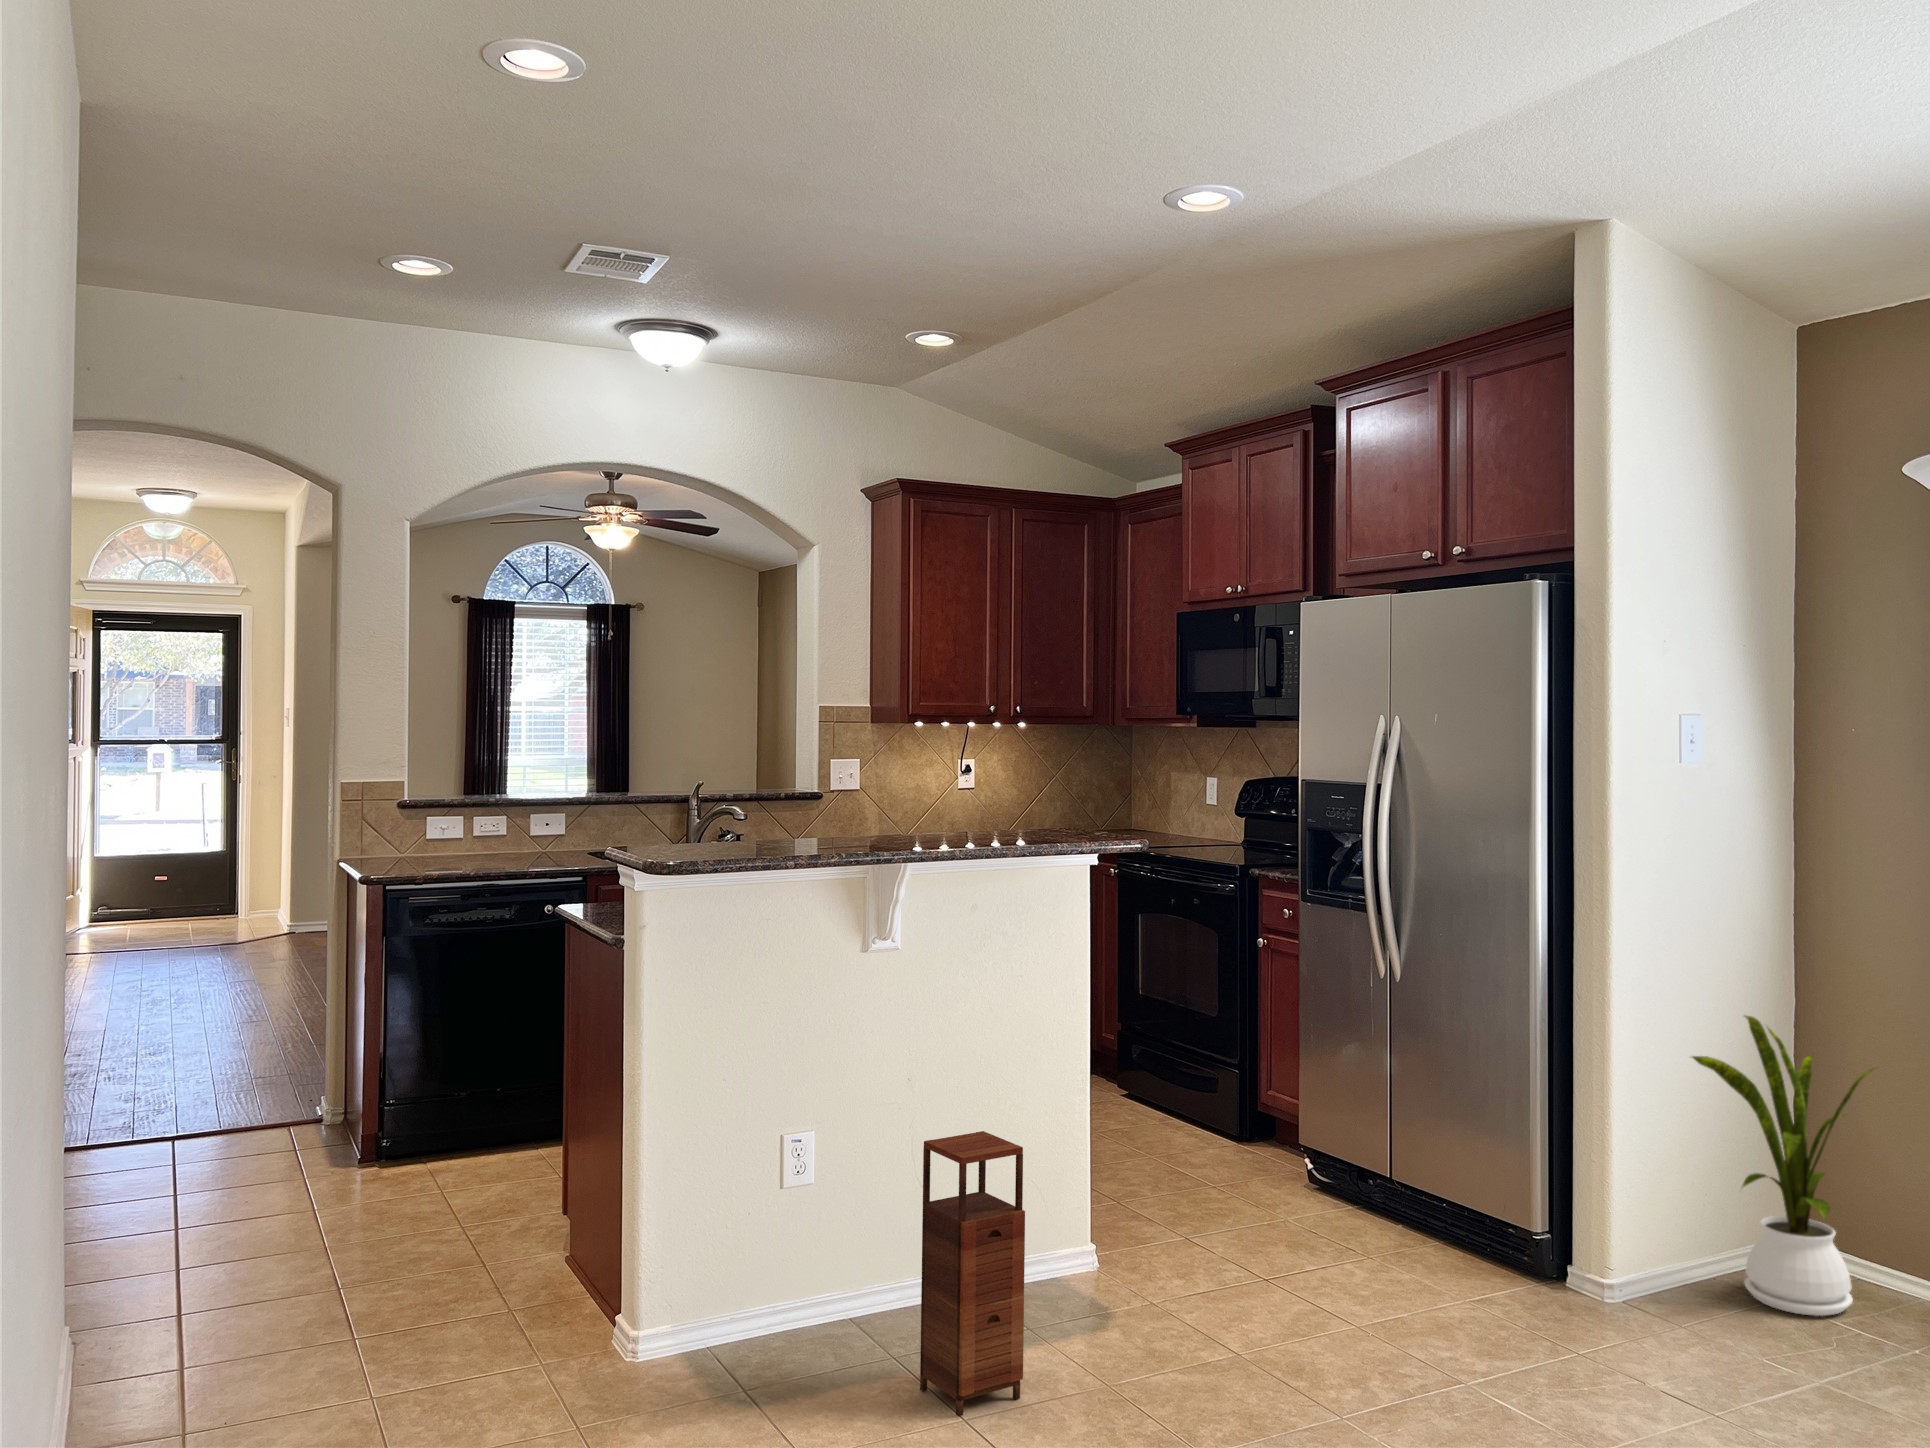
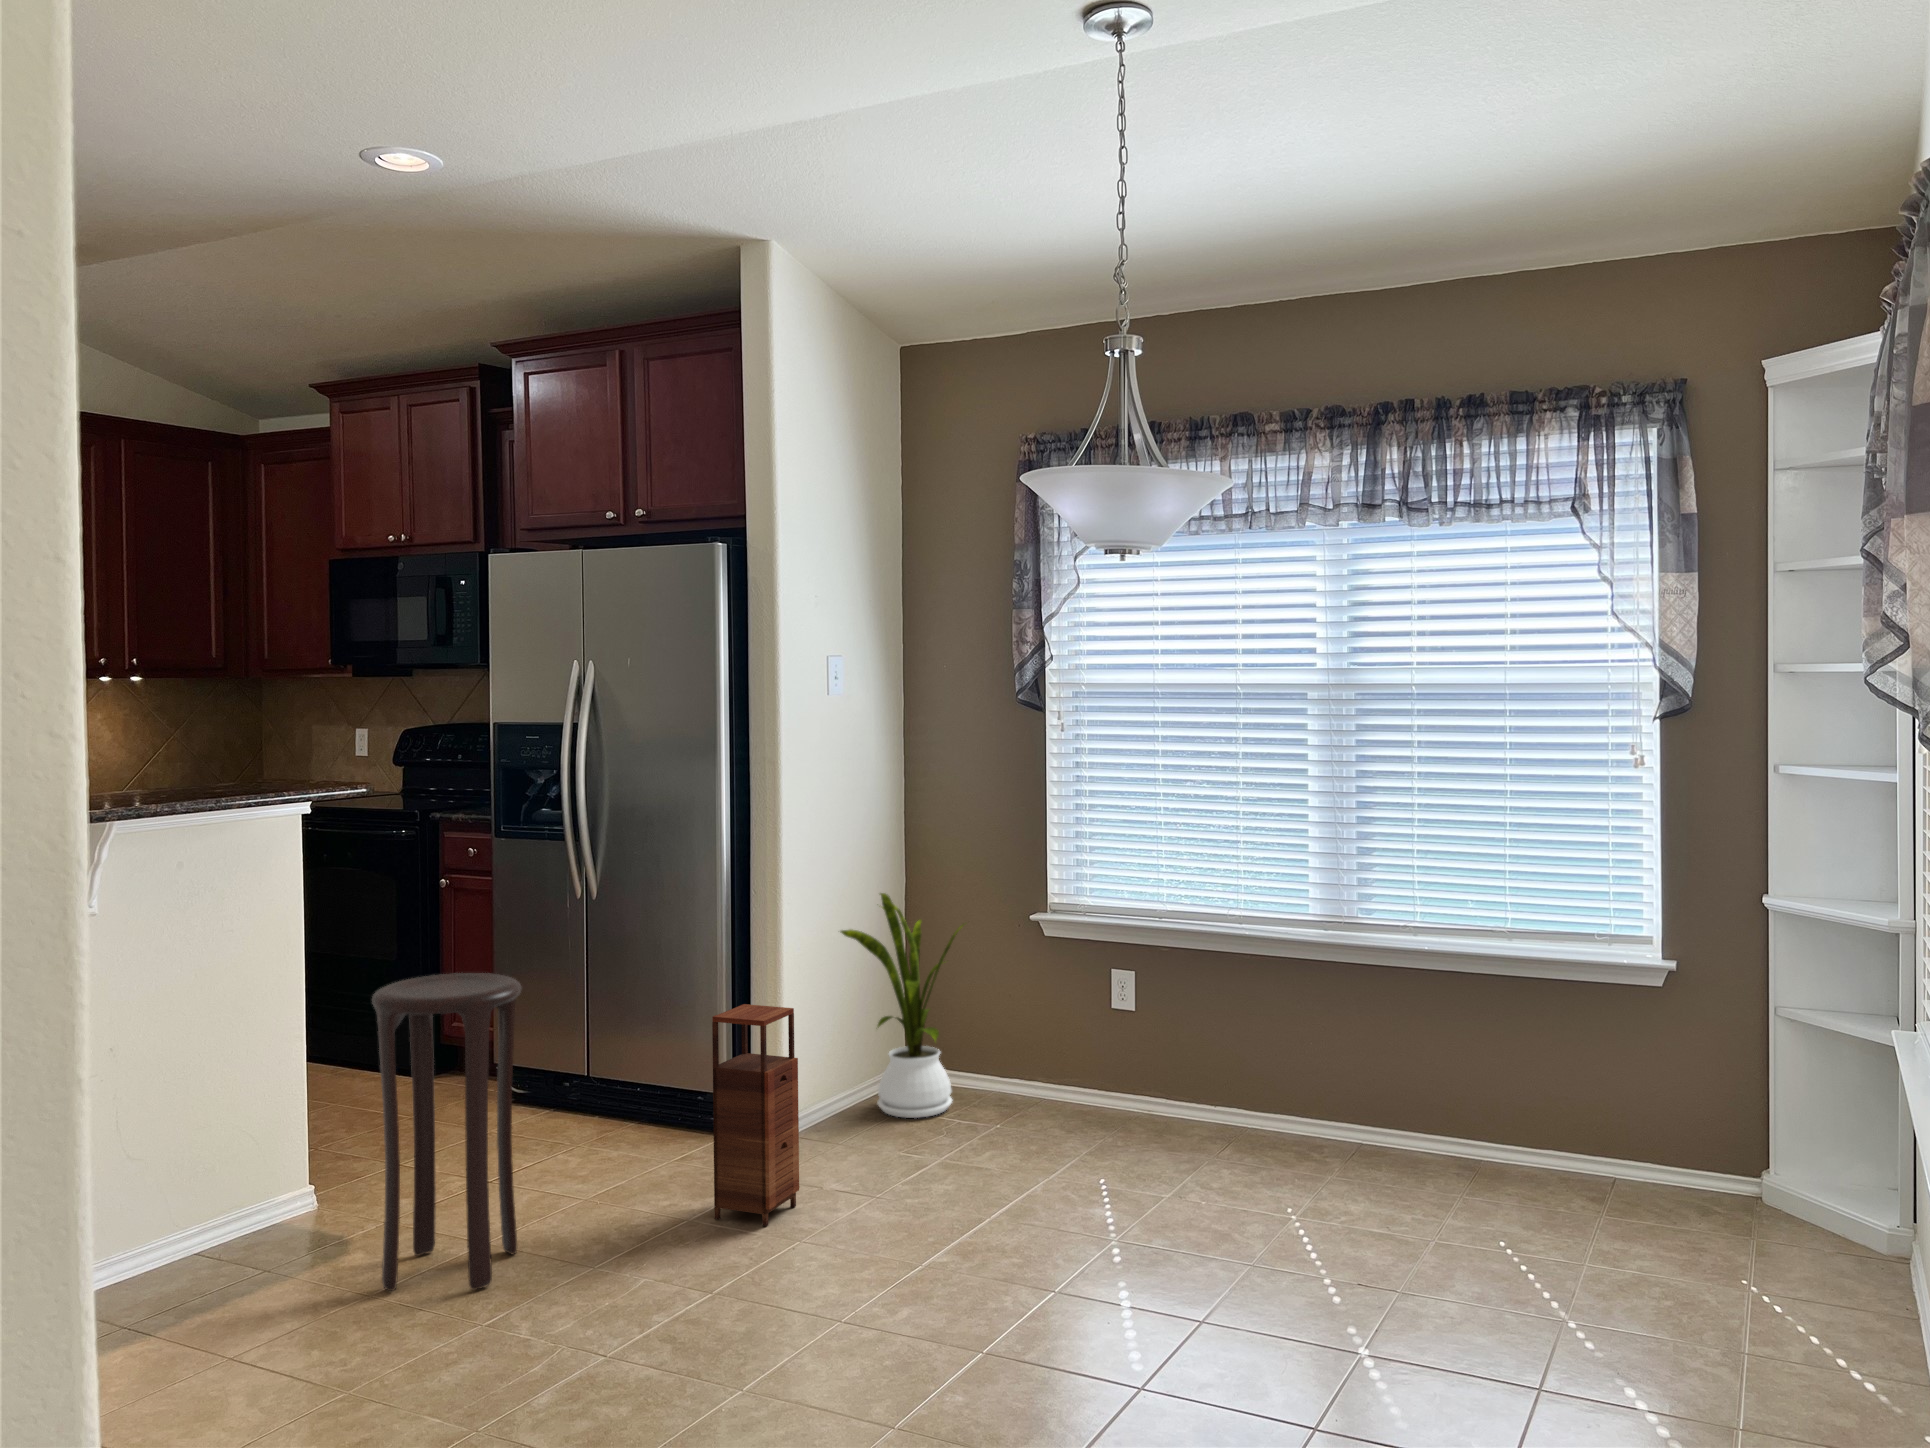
stool: none [1124,1048,1277,1408] -> present [372,973,521,1291]
storage cabinet: present [920,1131,1025,1416] -> present [712,1004,799,1226]

